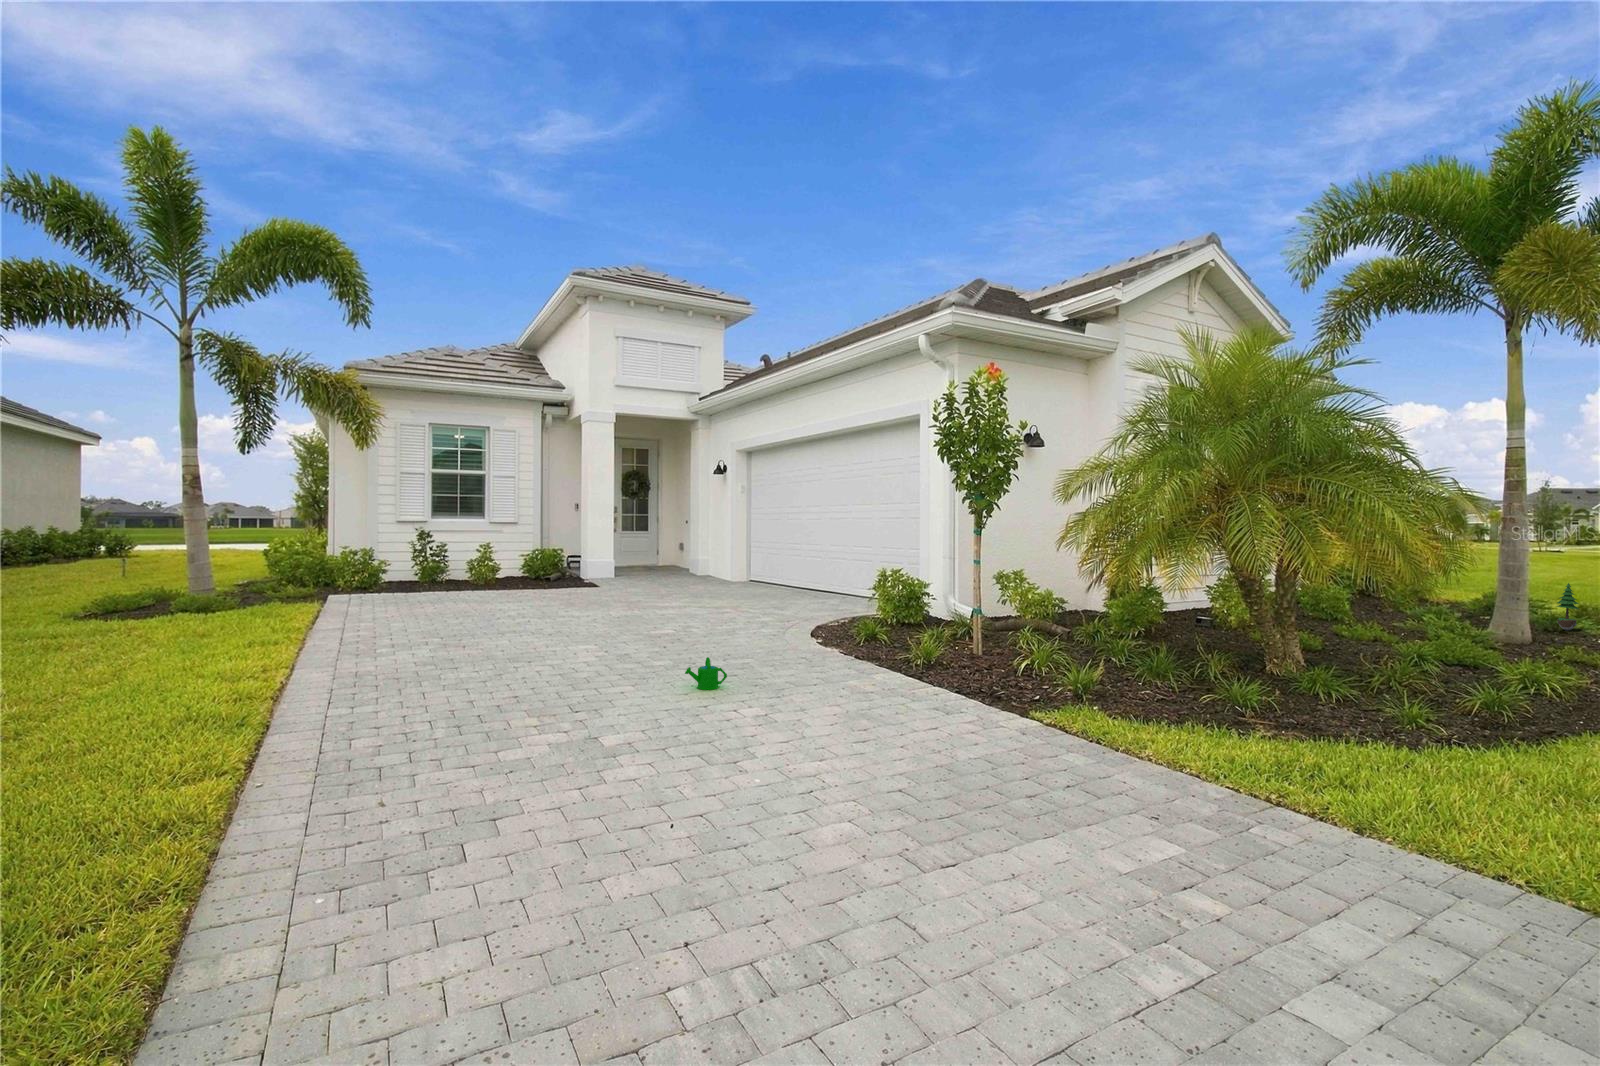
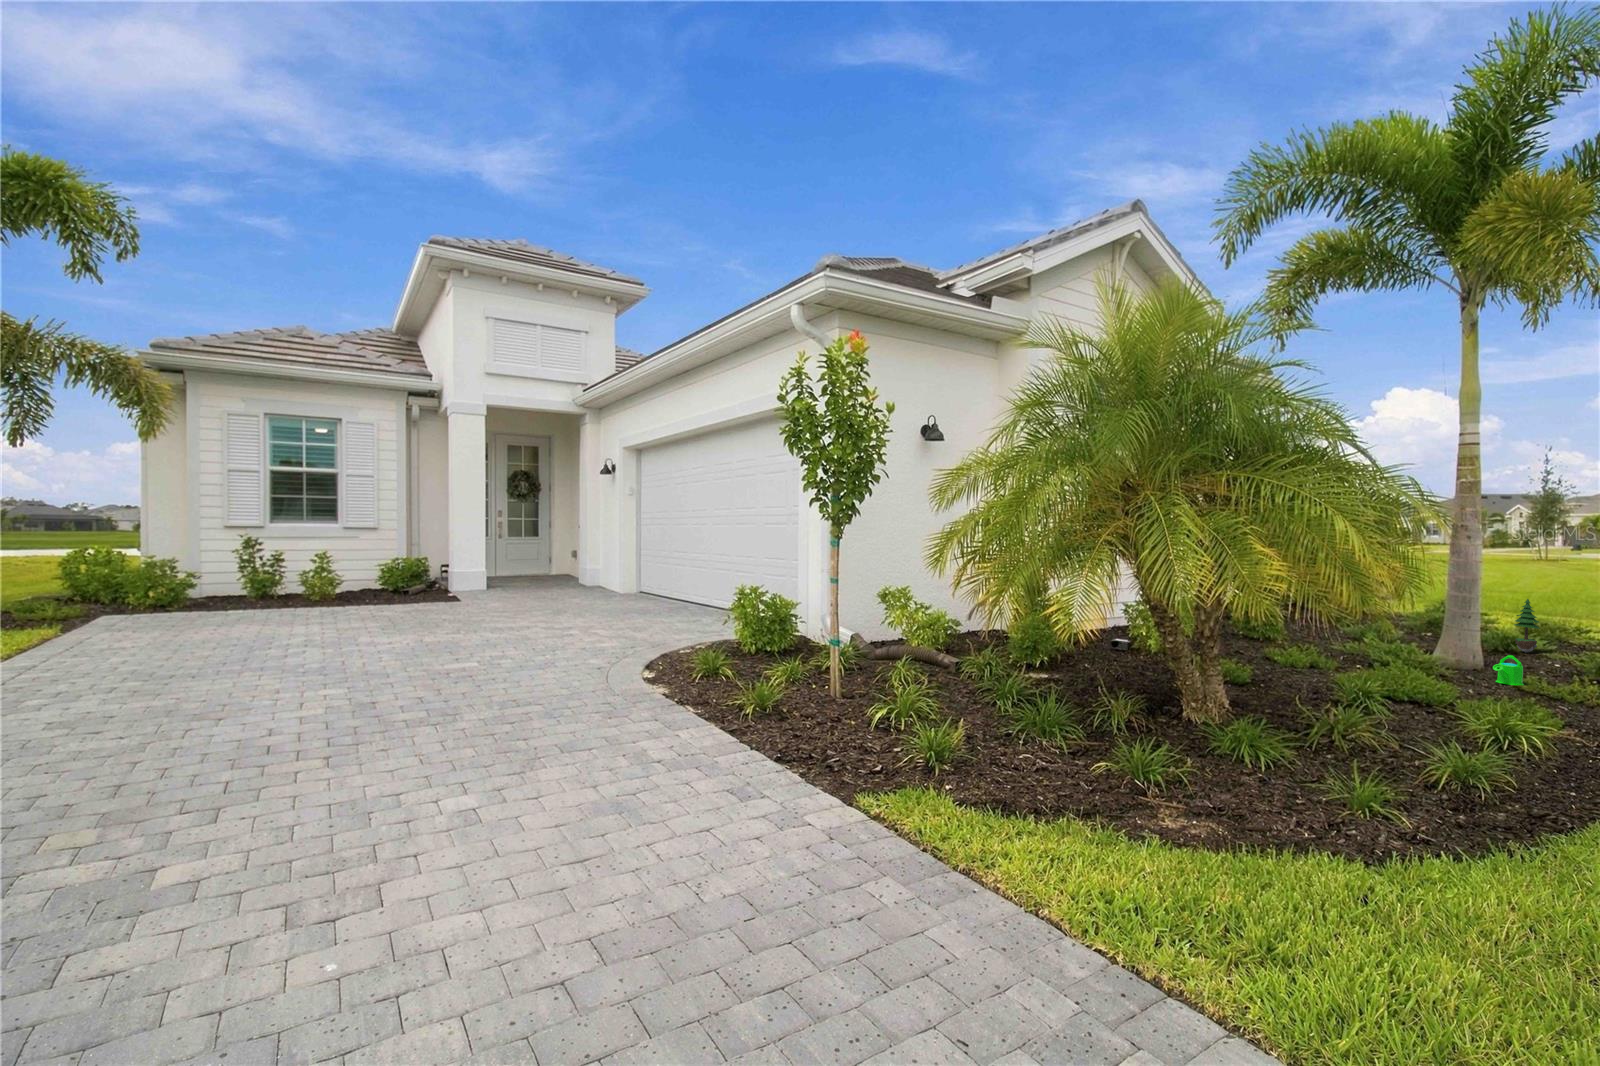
watering can: present [685,657,727,690] -> present [1493,655,1524,685]

